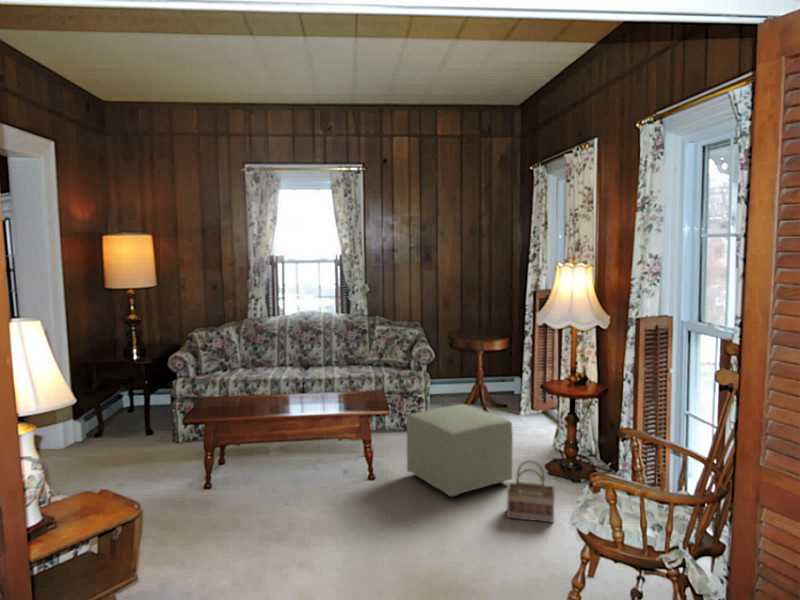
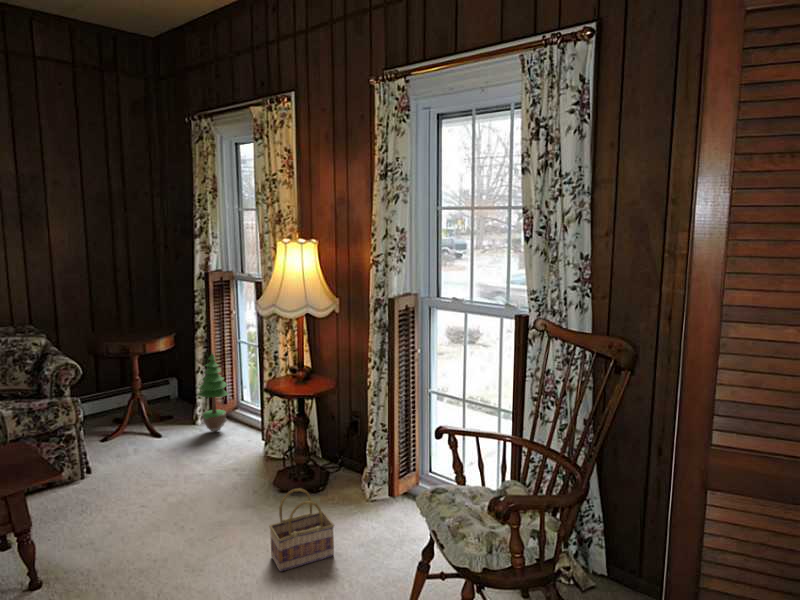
potted tree: none [517,356,542,423] -> present [198,353,228,432]
ottoman: present [407,404,513,497] -> none [90,433,251,571]

